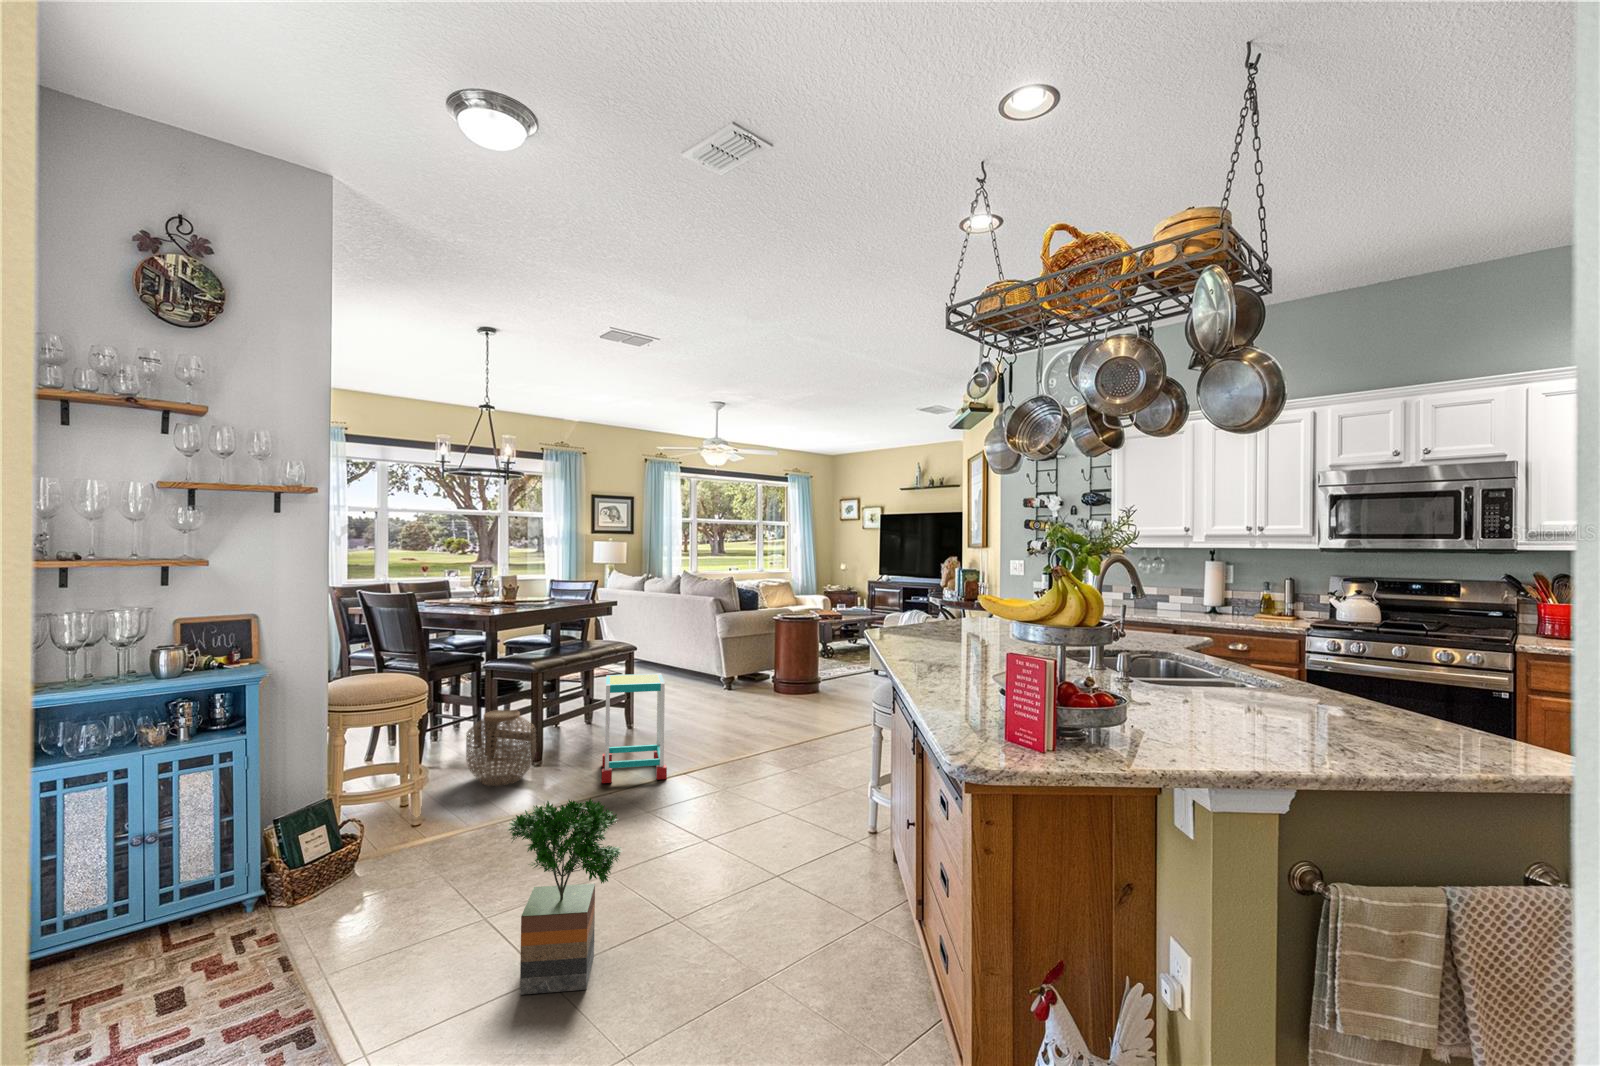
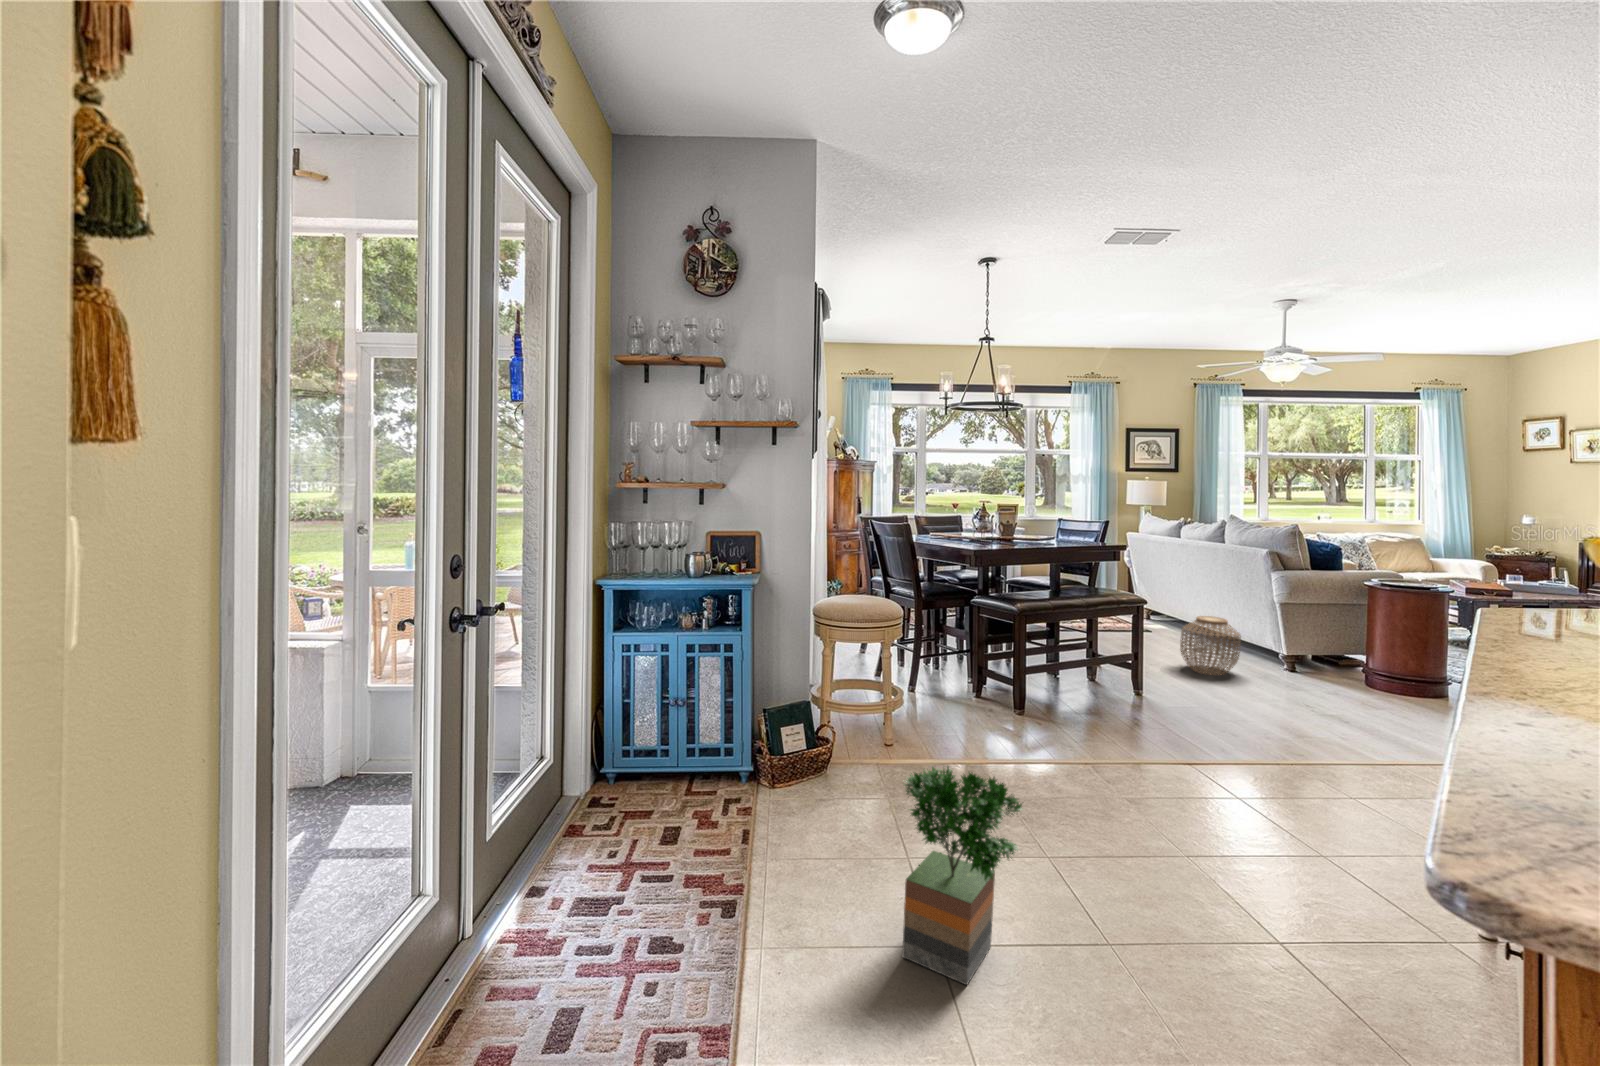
side table: present [602,674,667,783] -> none [1073,631,1158,763]
woven basket: present [466,710,536,785] -> present [1180,616,1241,675]

